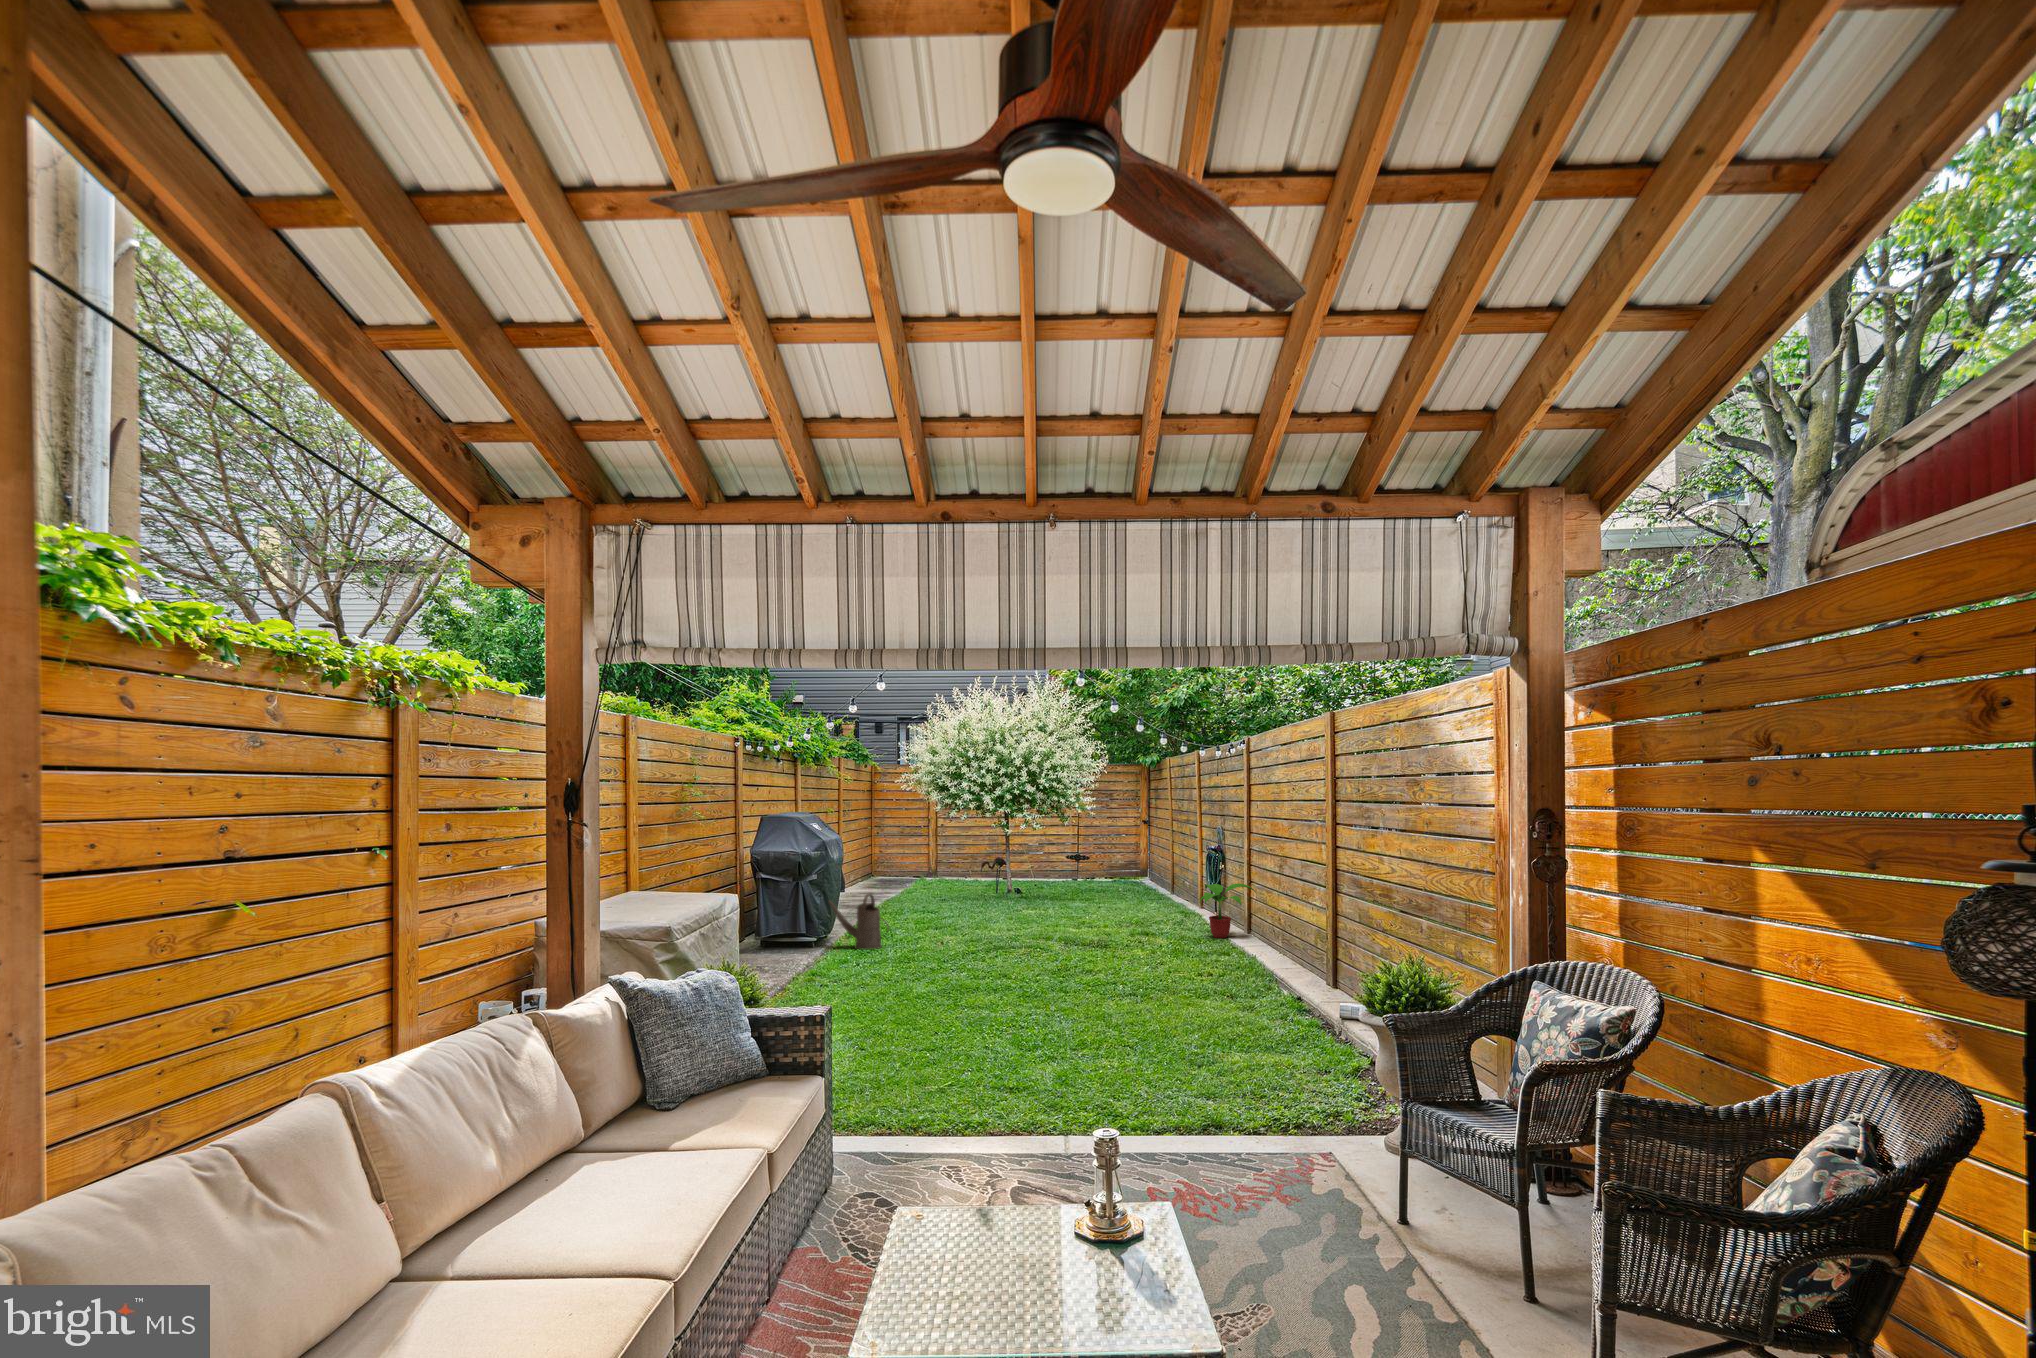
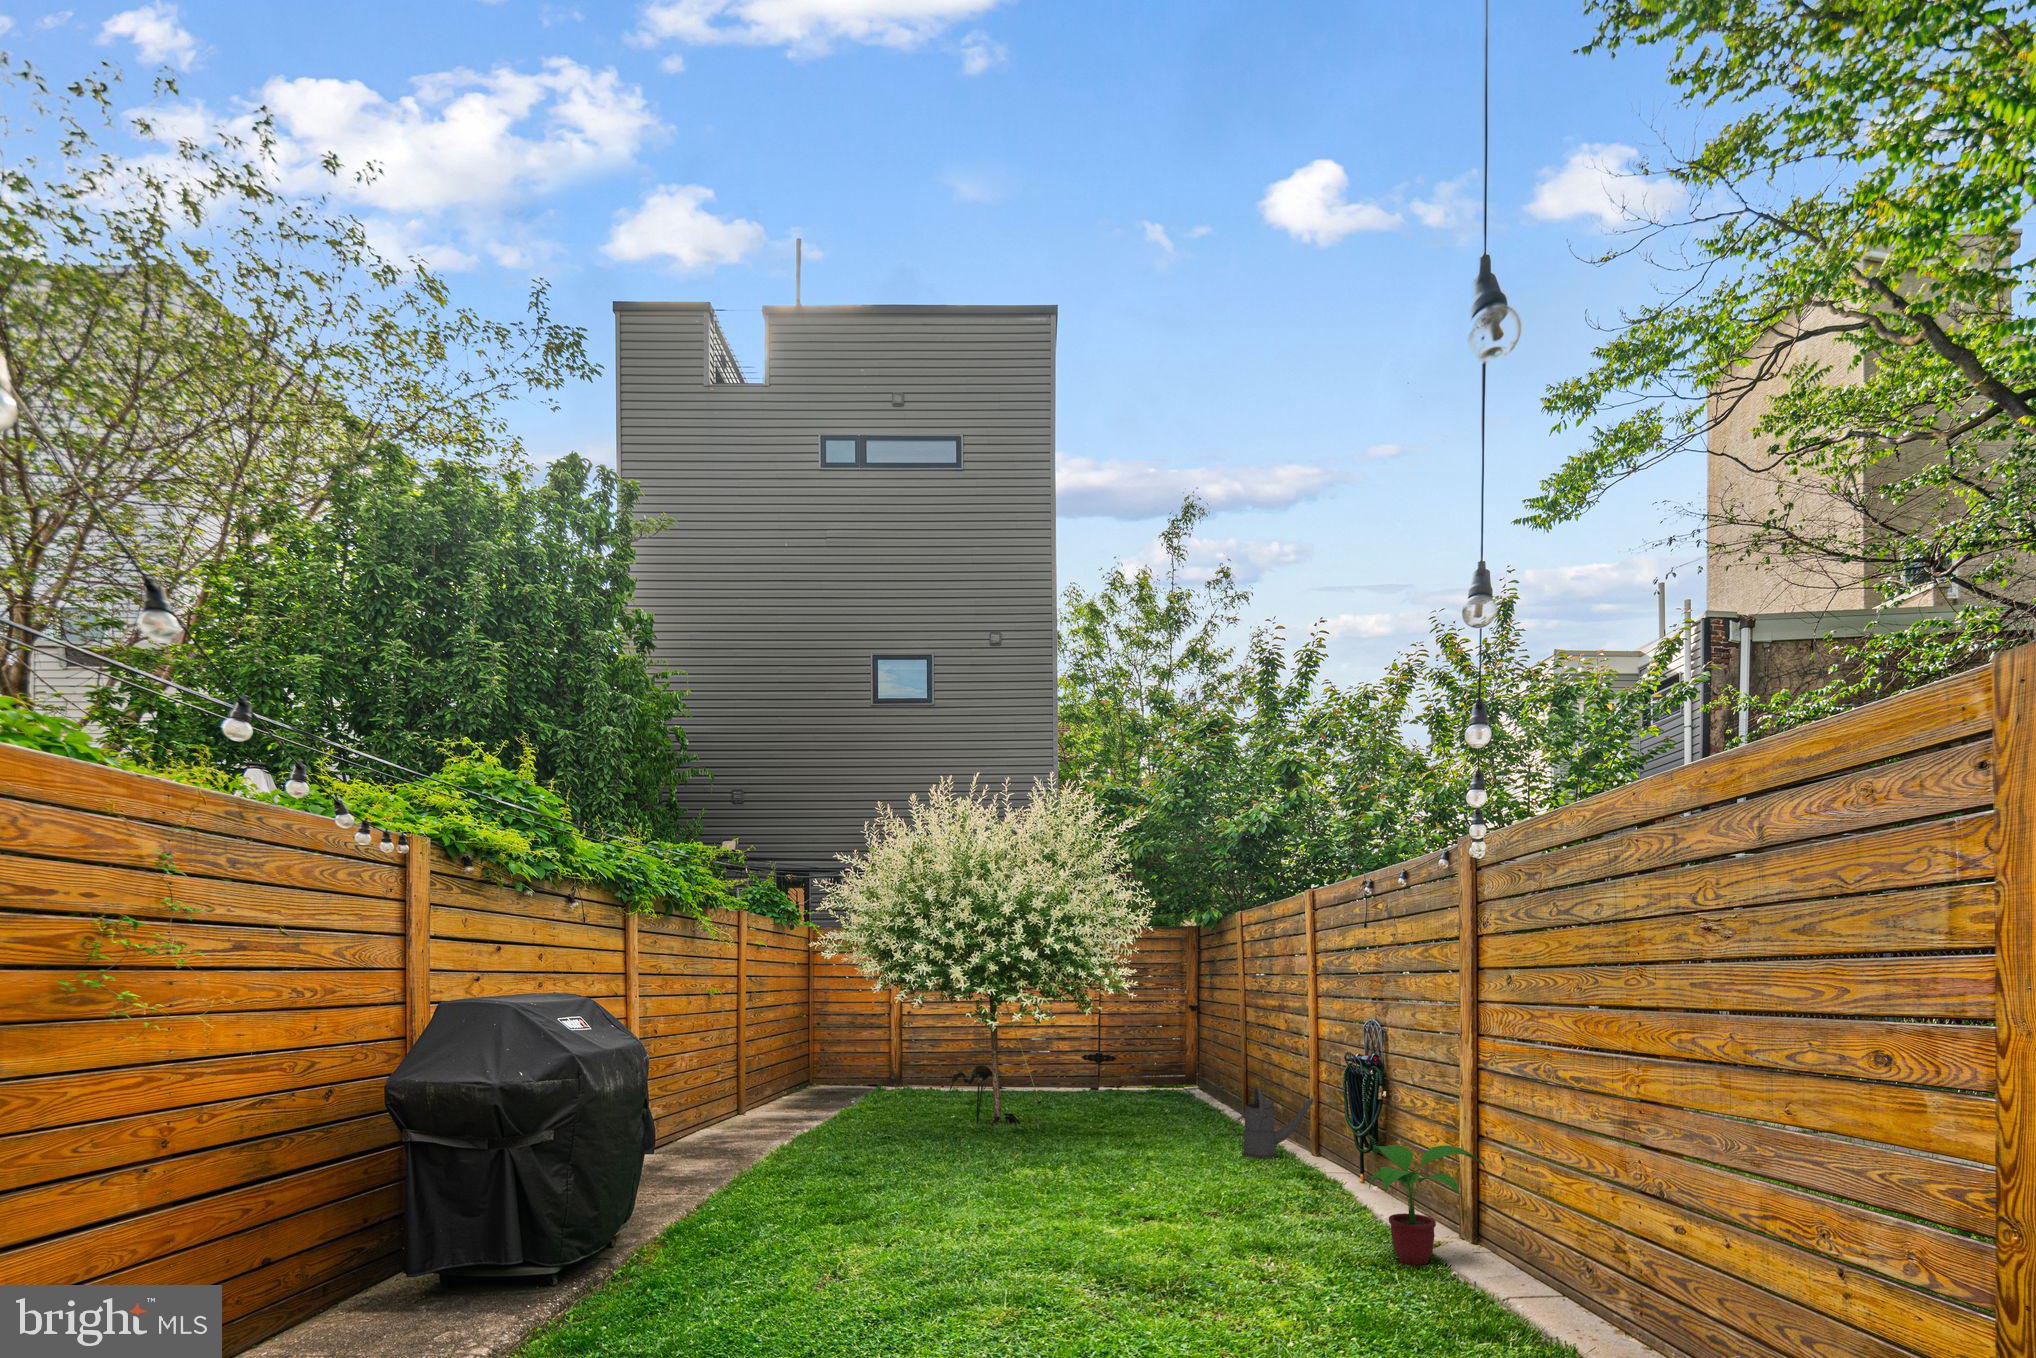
watering can: present [829,894,889,950] -> present [1232,1087,1313,1158]

